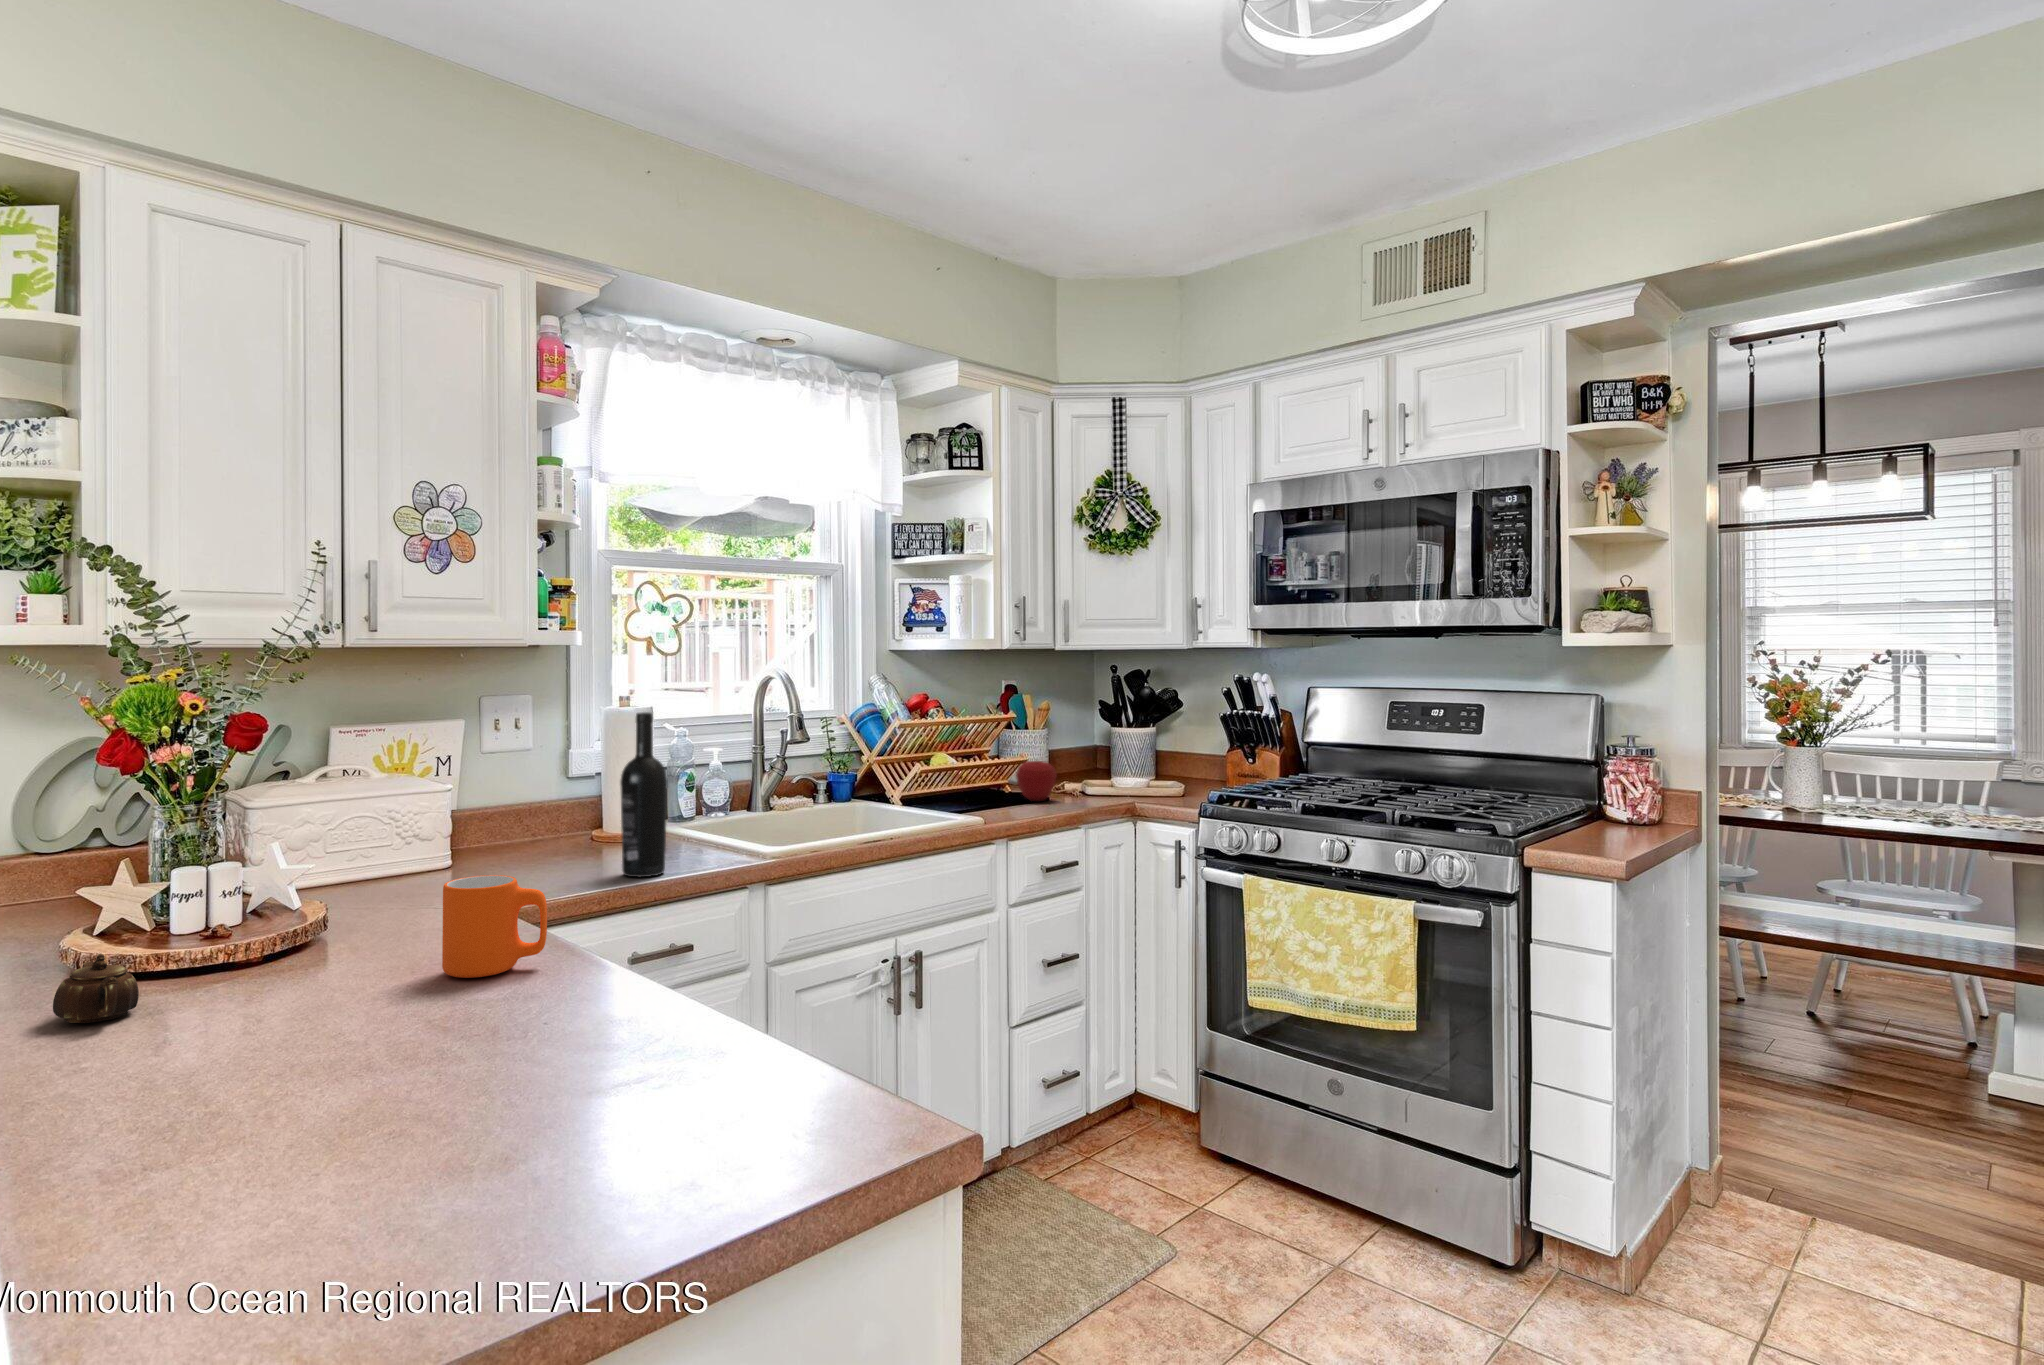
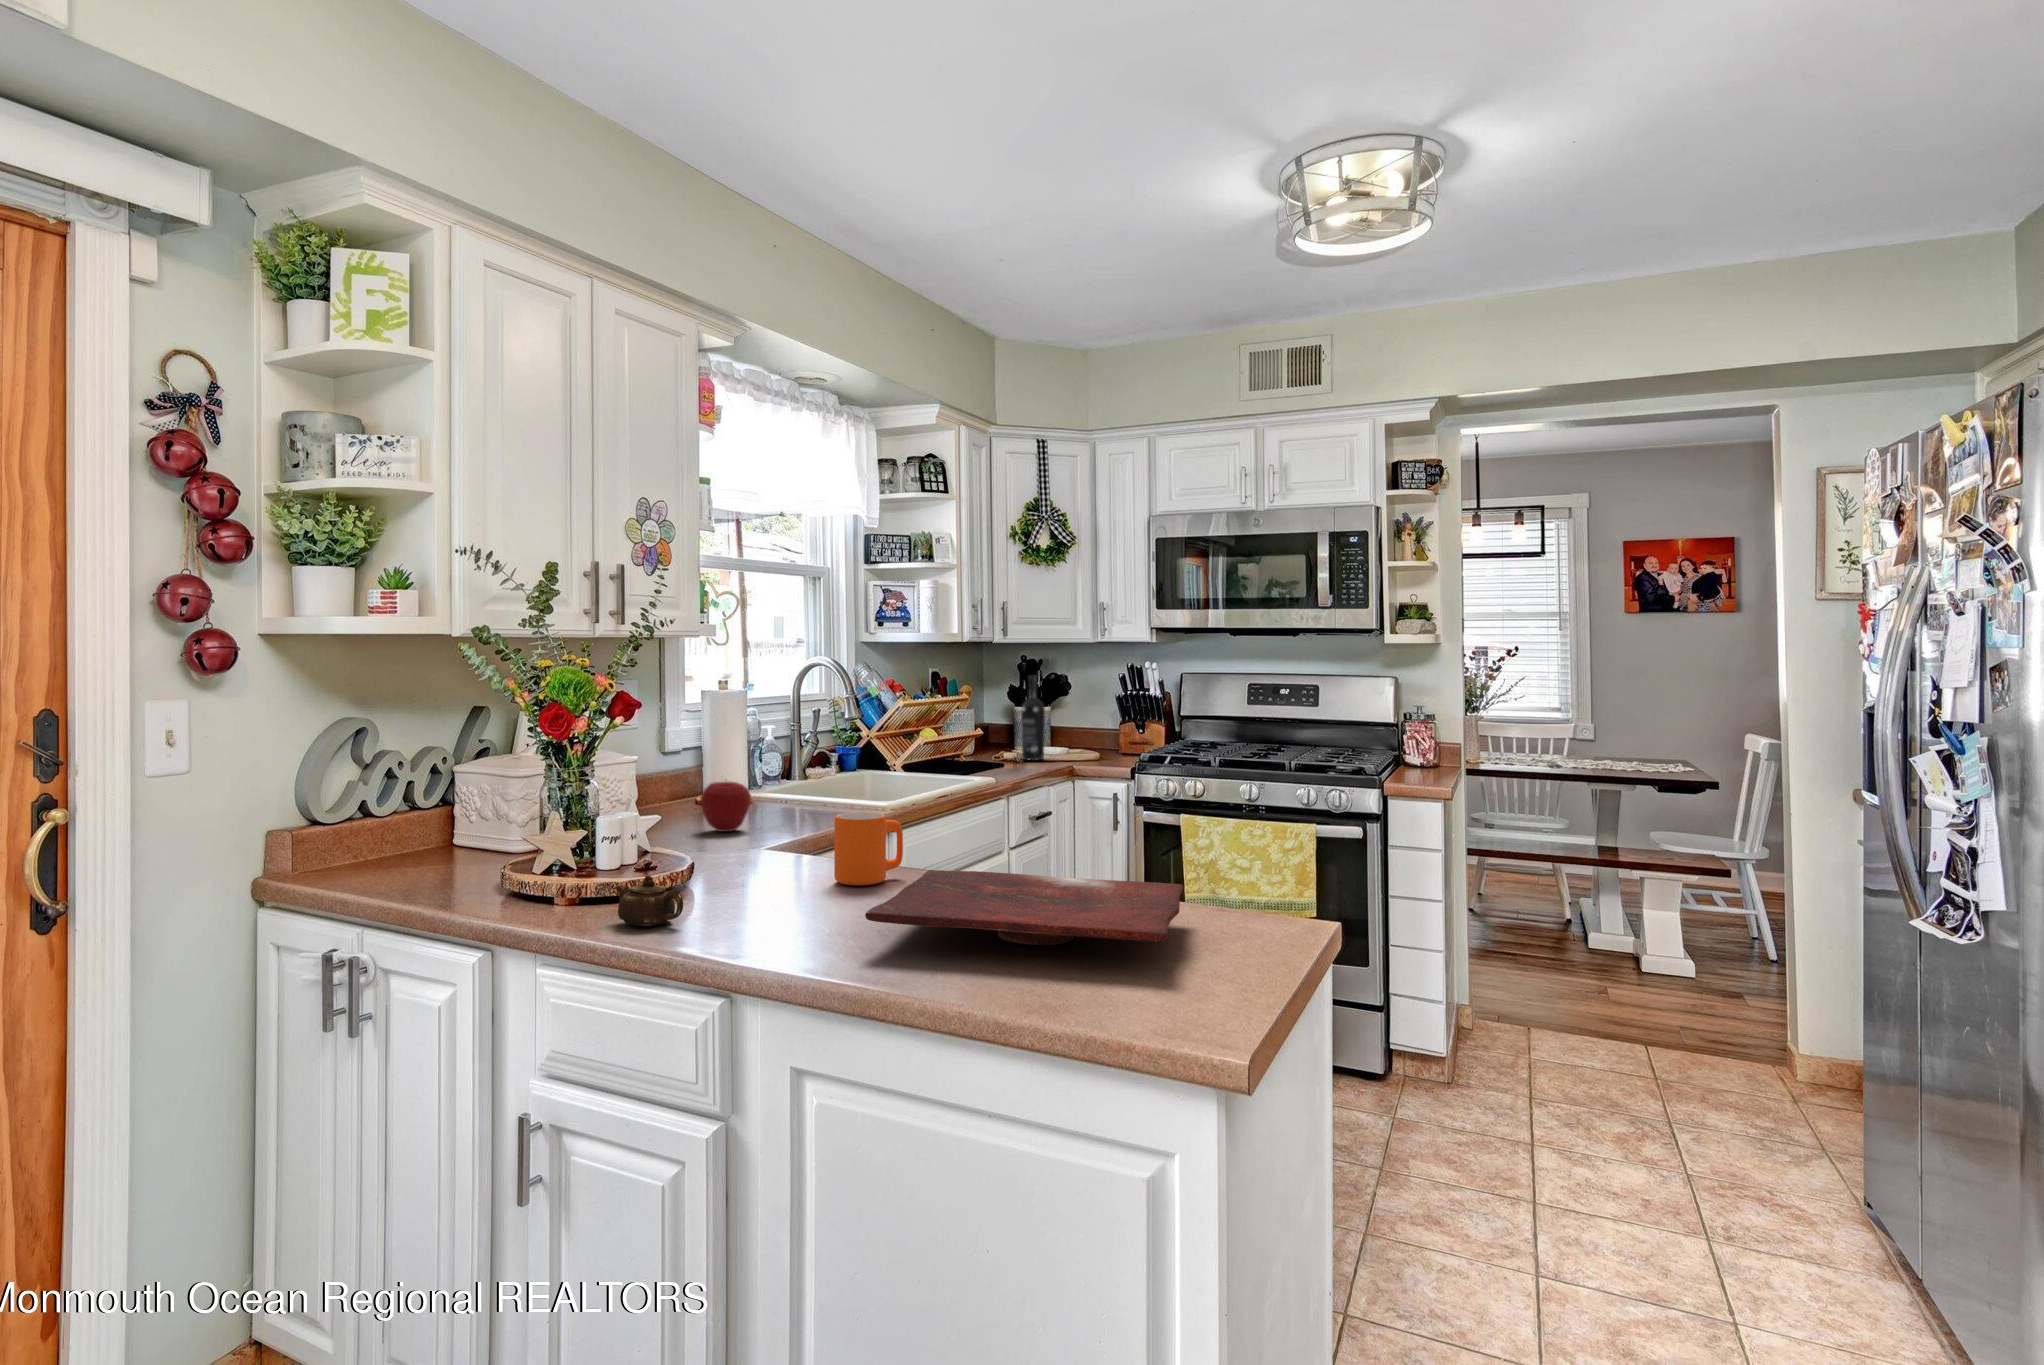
wine bottle: present [620,712,668,877] -> present [1021,676,1045,761]
apple: present [1016,761,1056,801] -> present [700,782,751,832]
cutting board: none [154,974,705,1179] -> present [865,870,1183,945]

